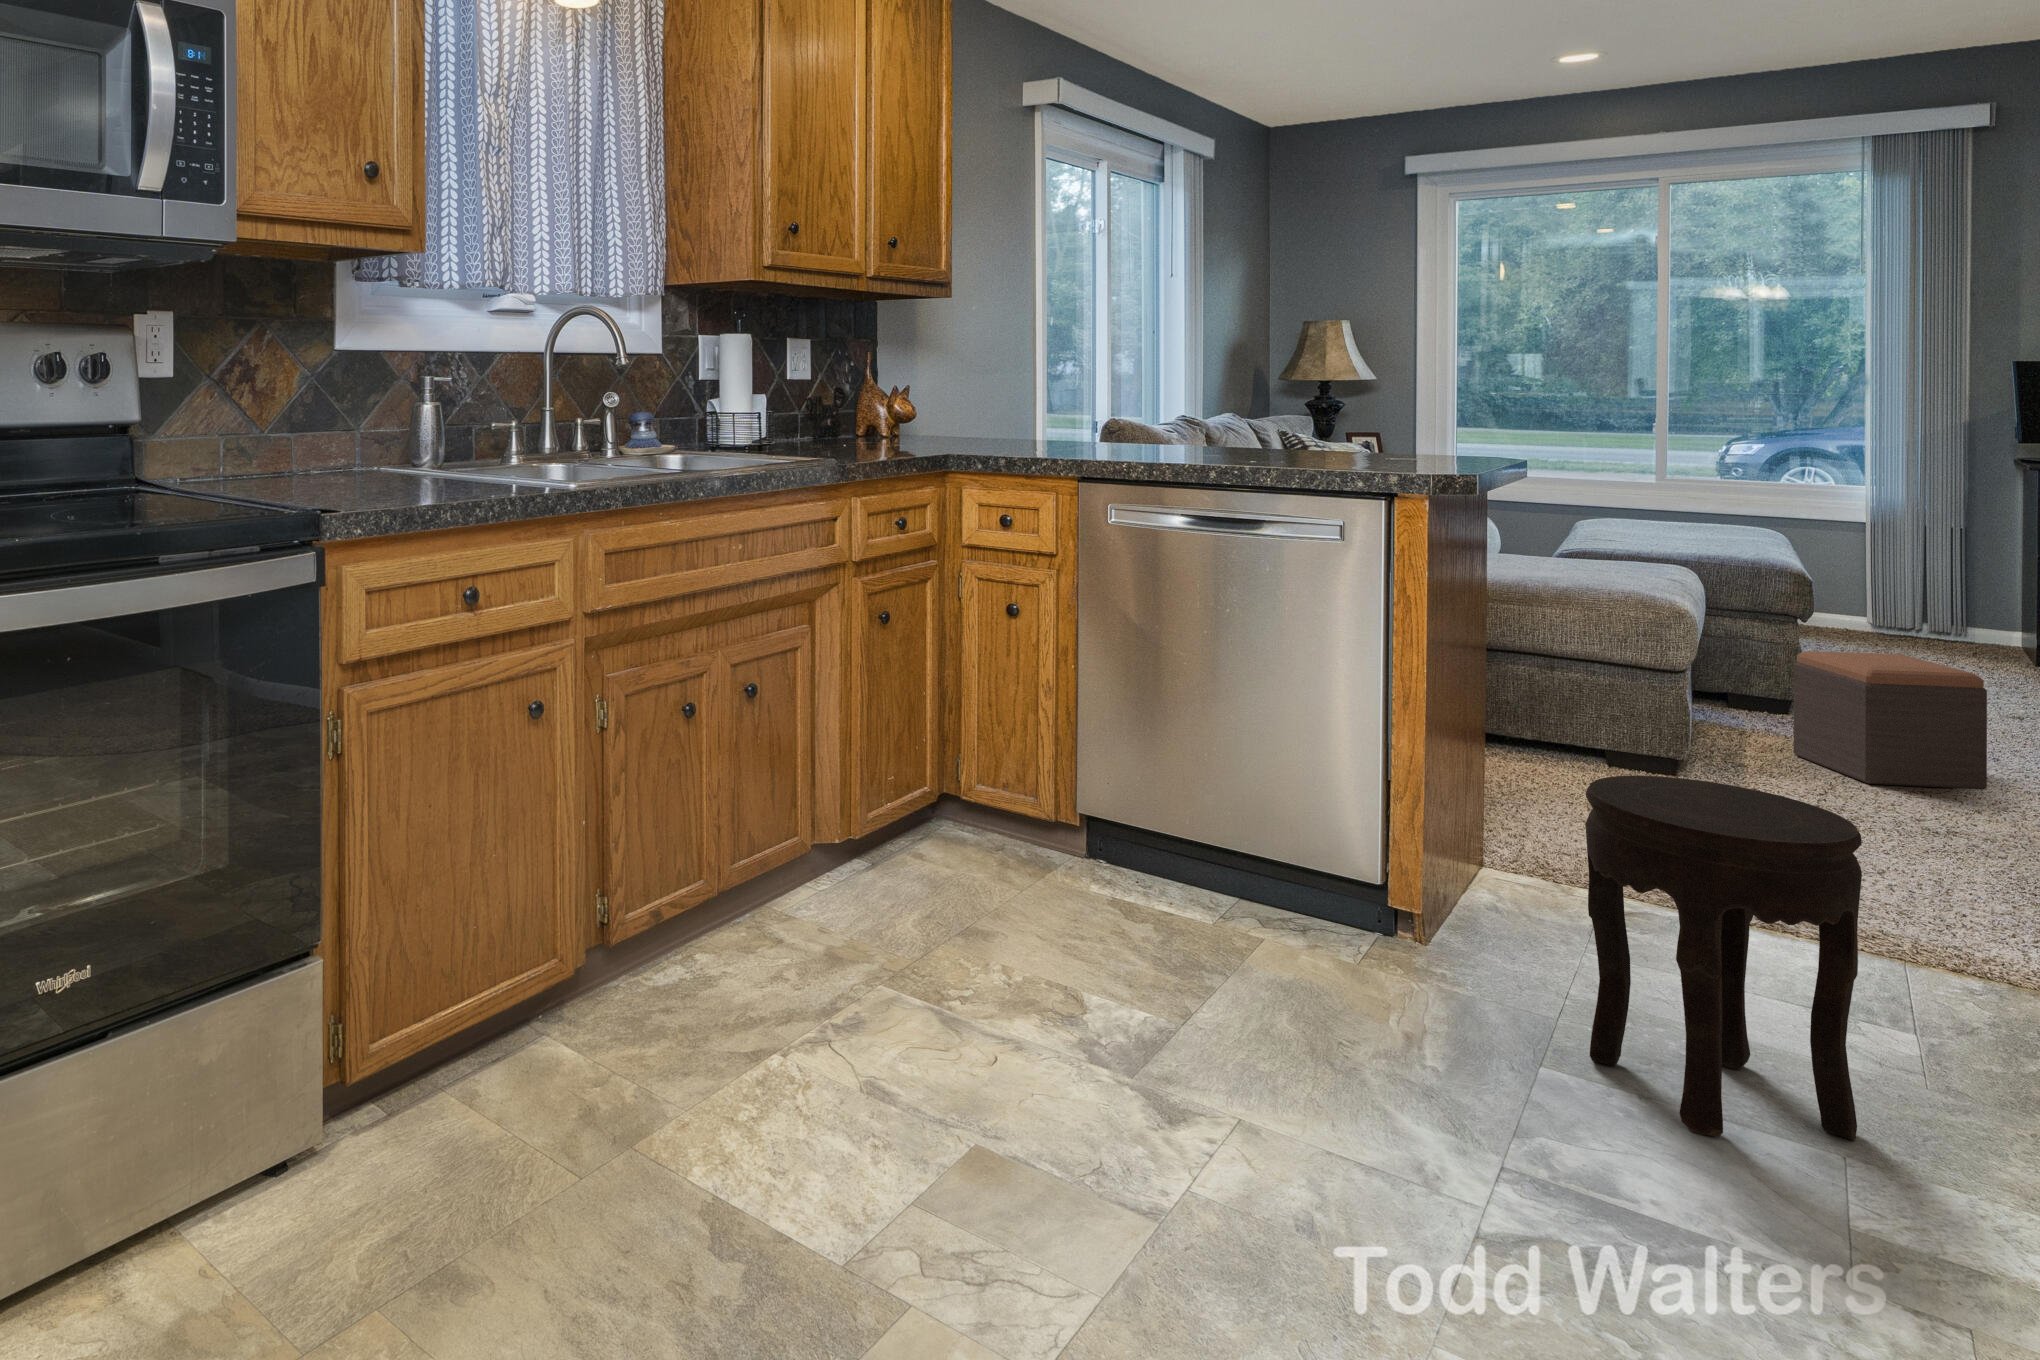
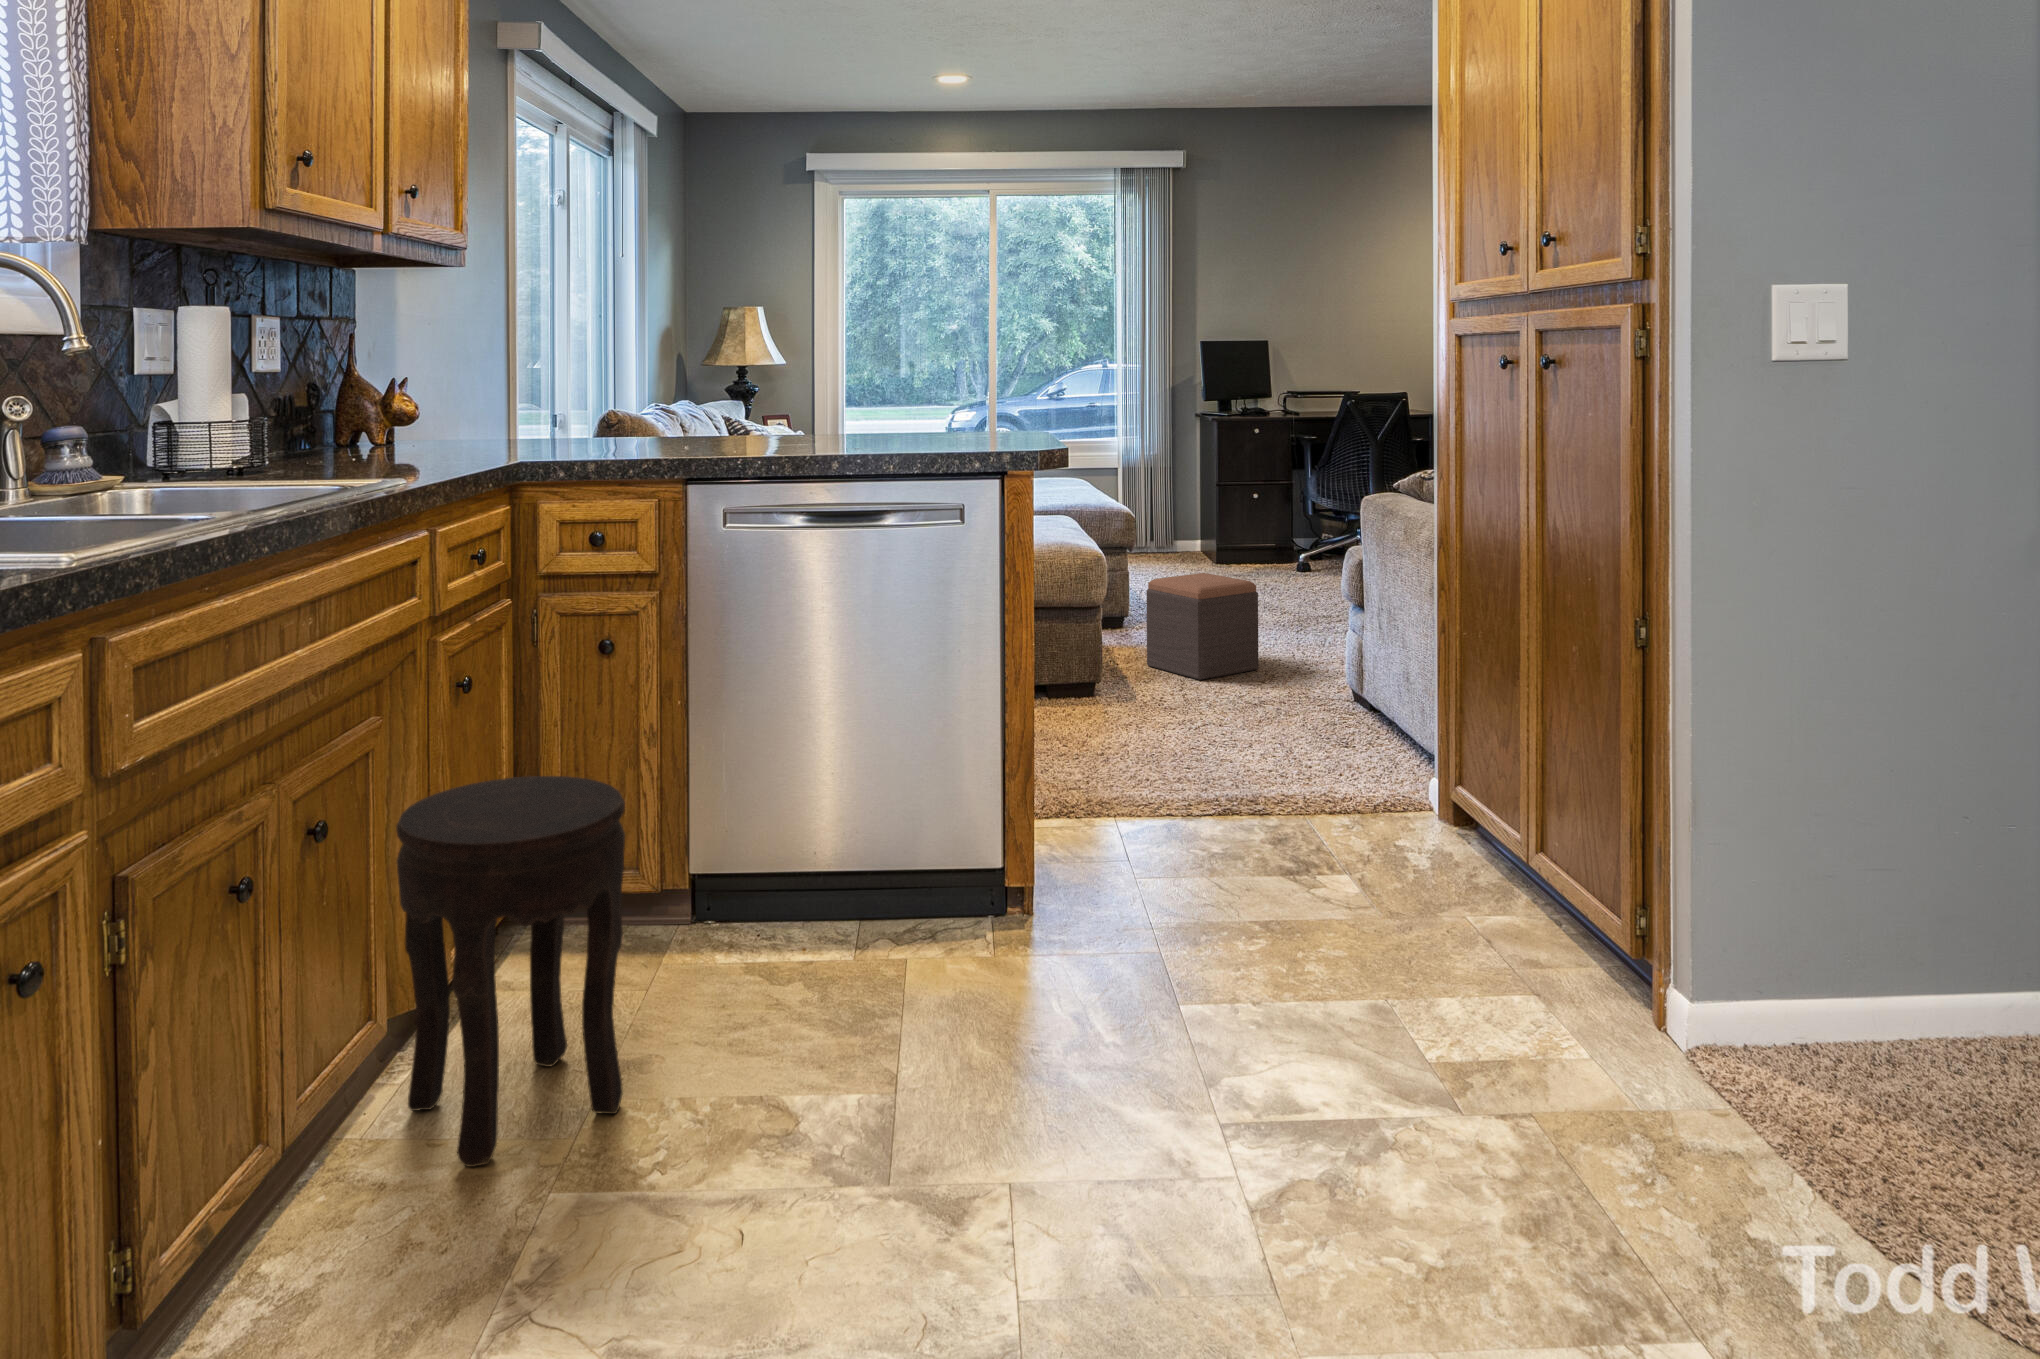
side table: present [1585,776,1862,1140] -> present [396,776,625,1167]

